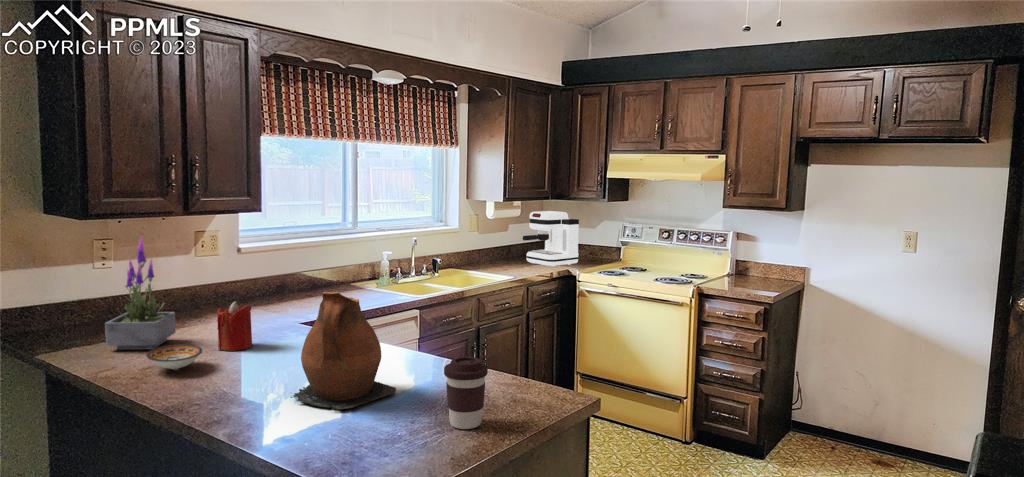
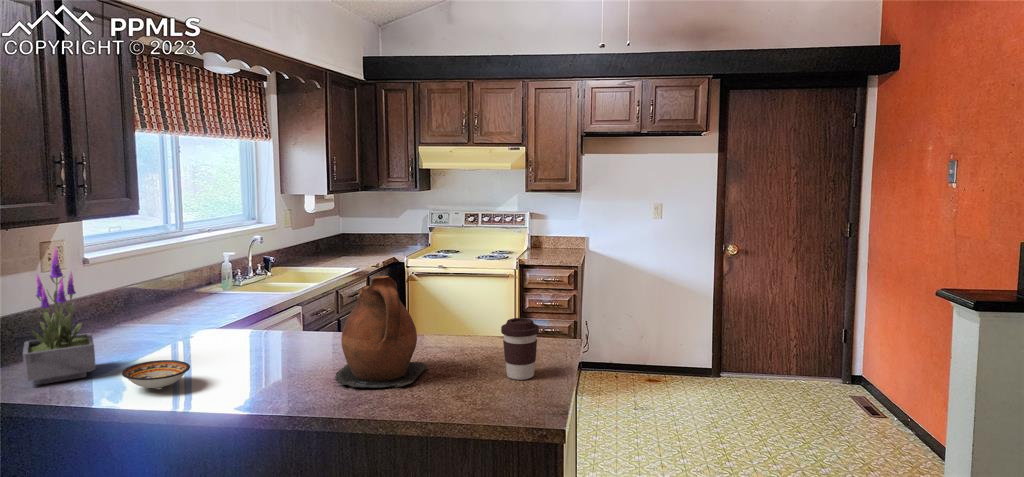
coffee maker: present [523,211,579,267] -> none [341,203,393,257]
candle: present [217,301,252,351] -> none [163,309,203,365]

